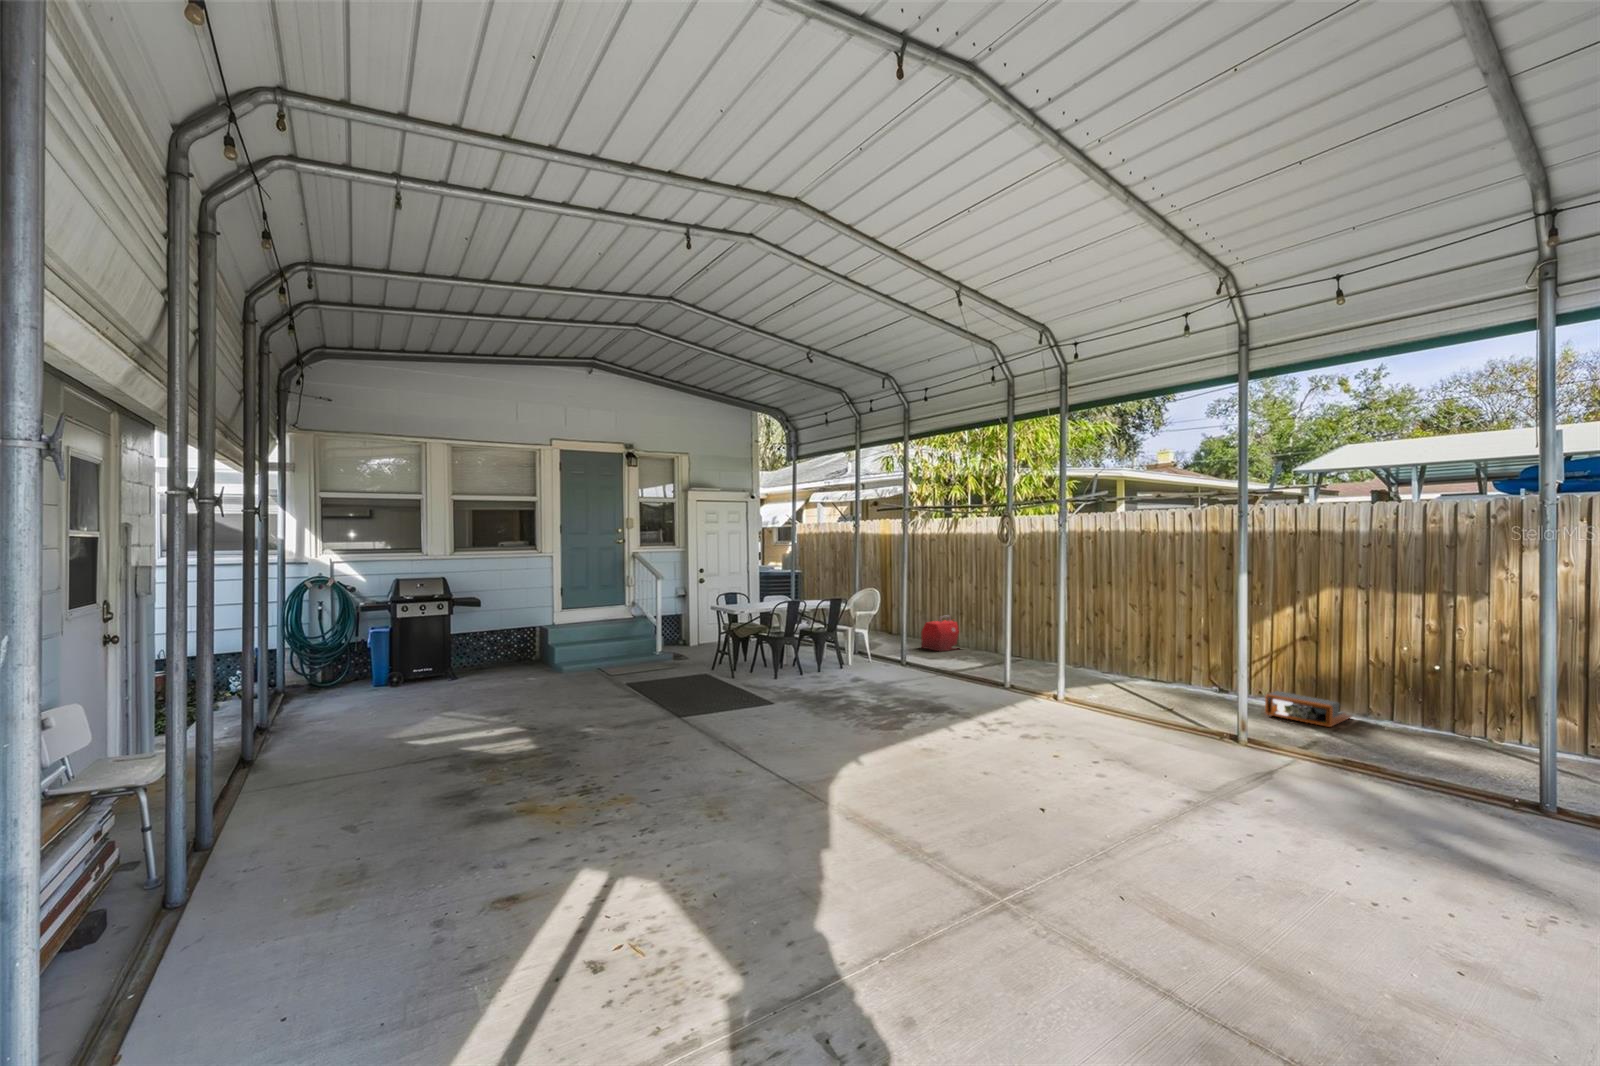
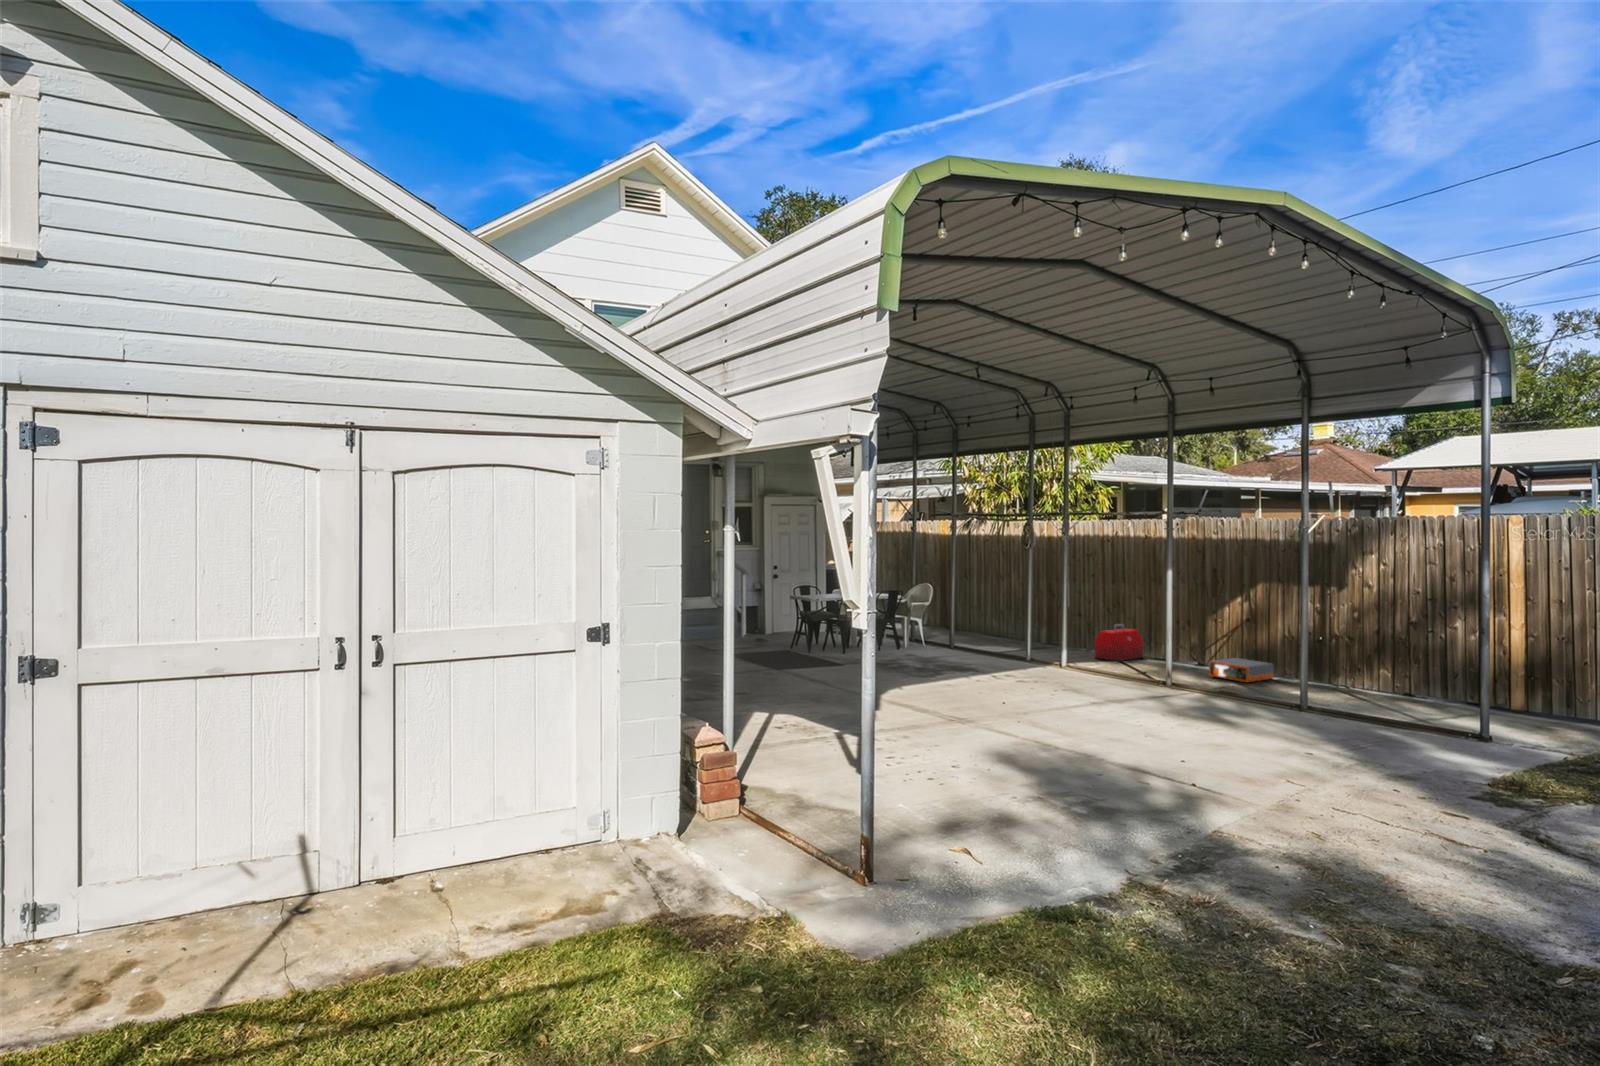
toolbox: present [921,615,959,651] -> present [1095,624,1143,661]

